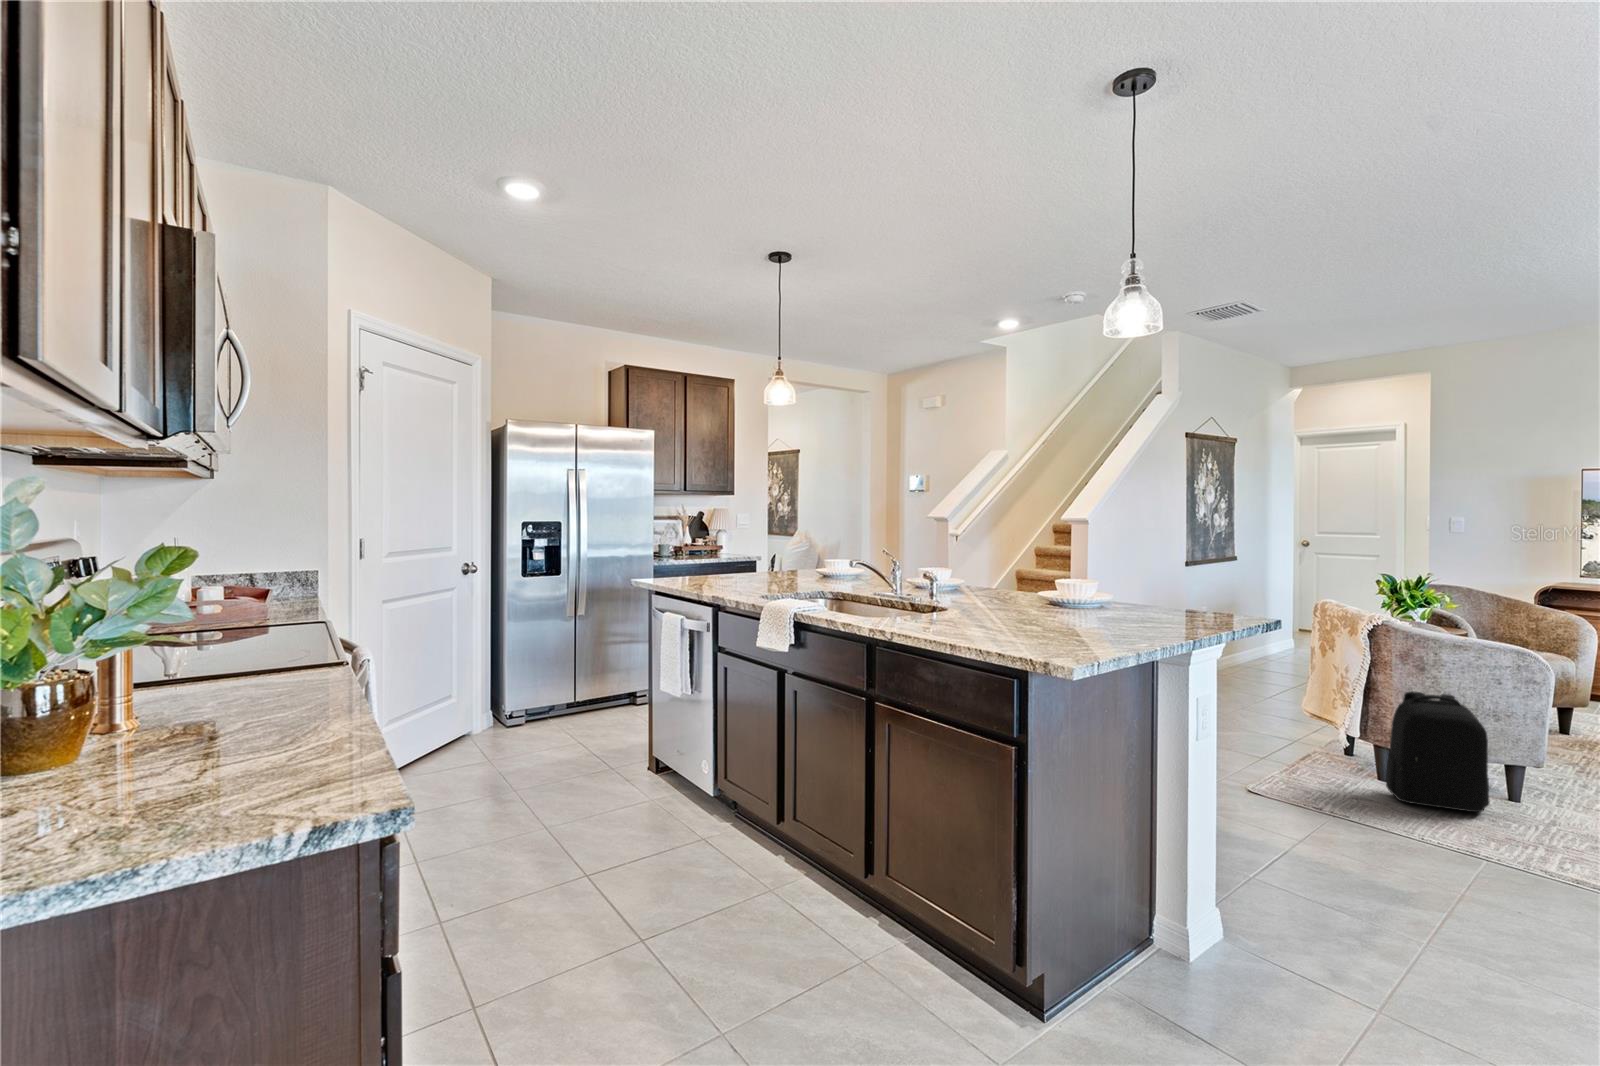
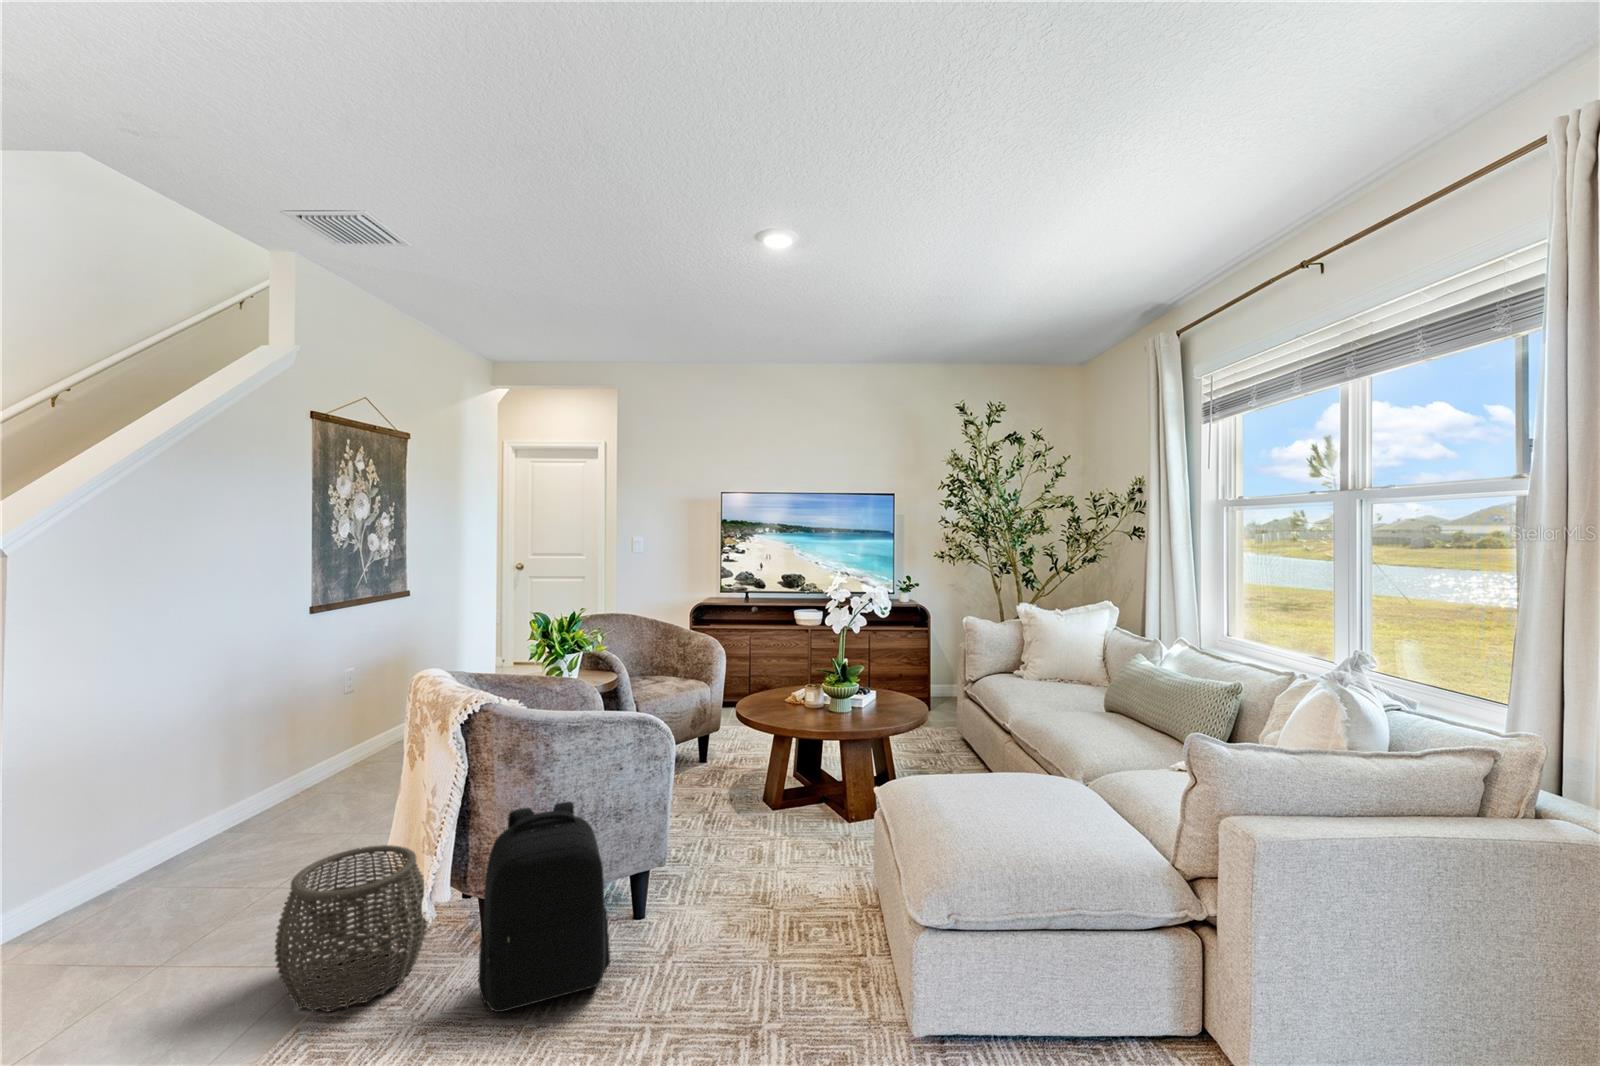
woven basket: none [1254,699,1342,778] -> present [275,845,428,1012]

